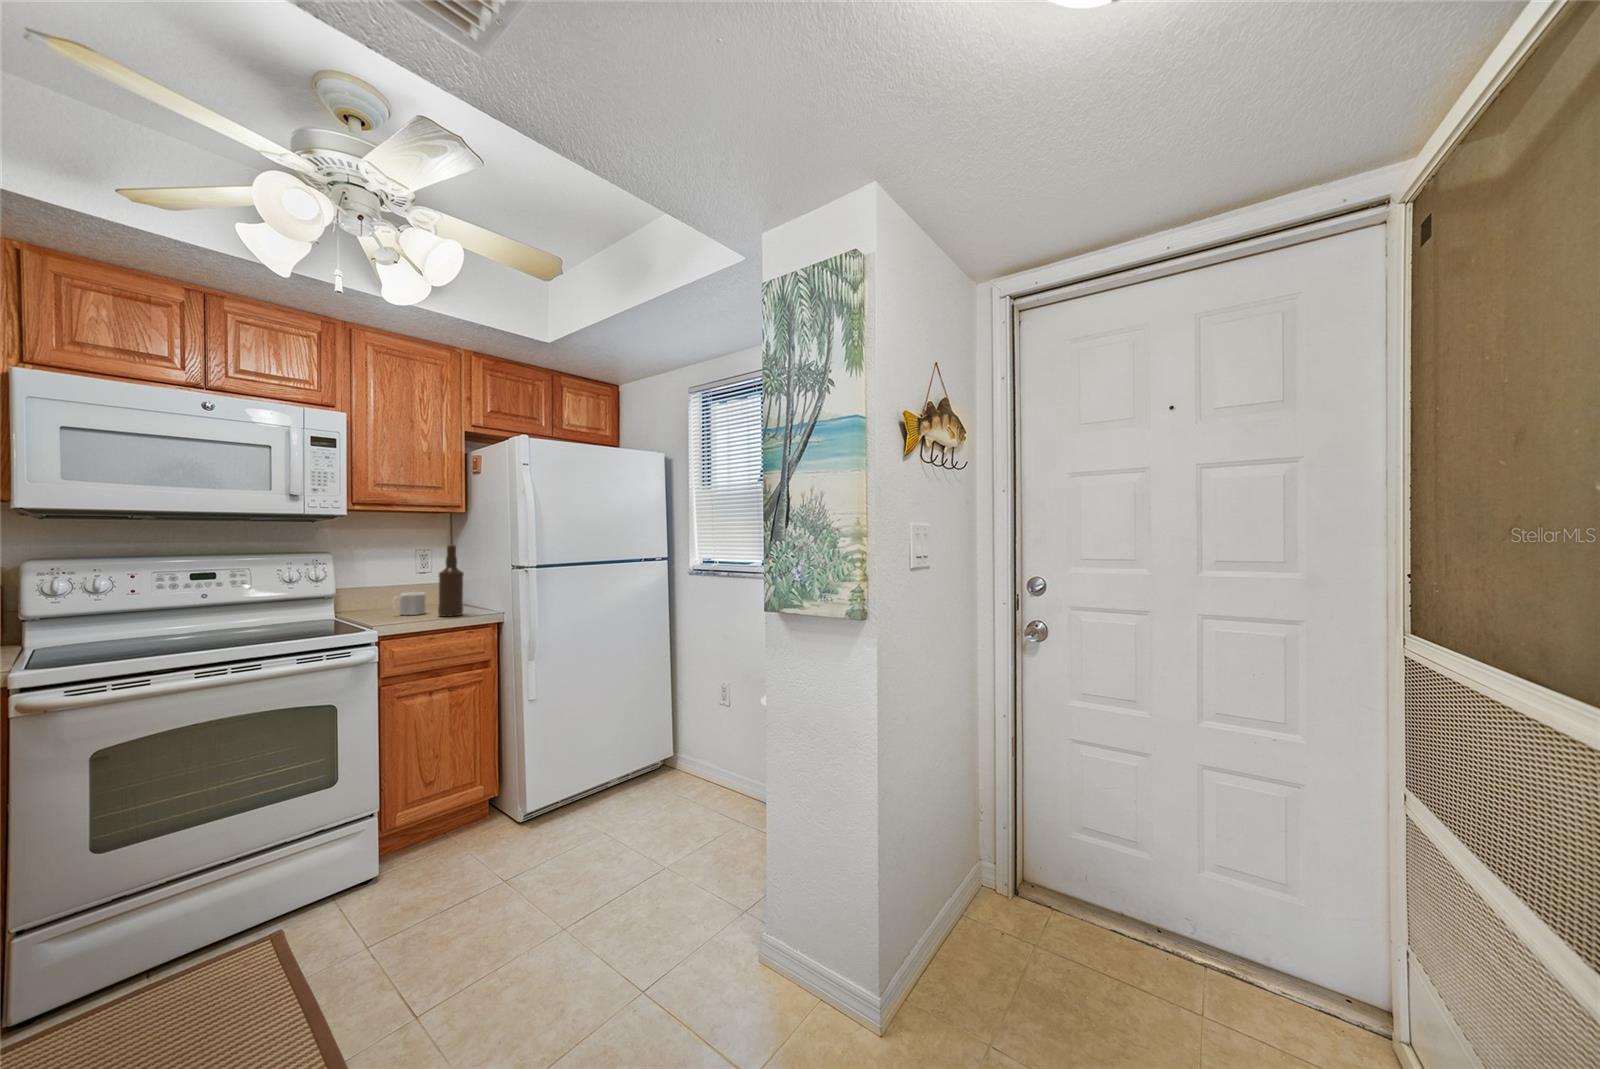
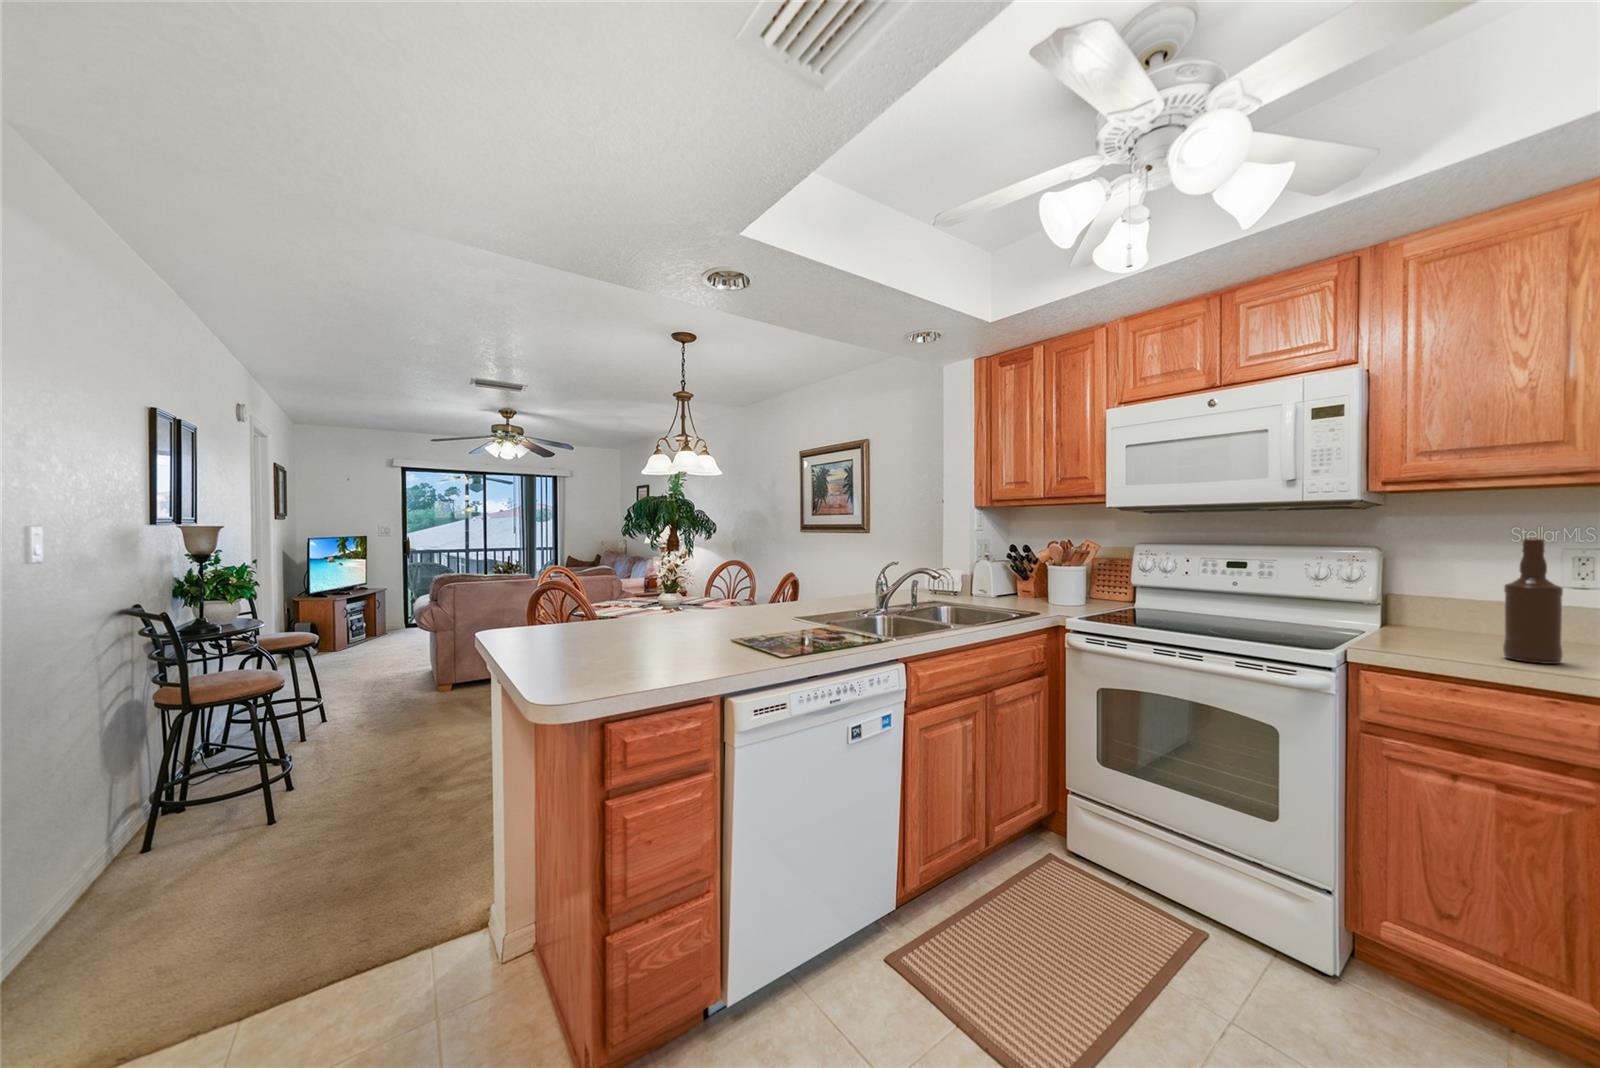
mug: present [392,592,426,615] -> none [1441,612,1506,649]

